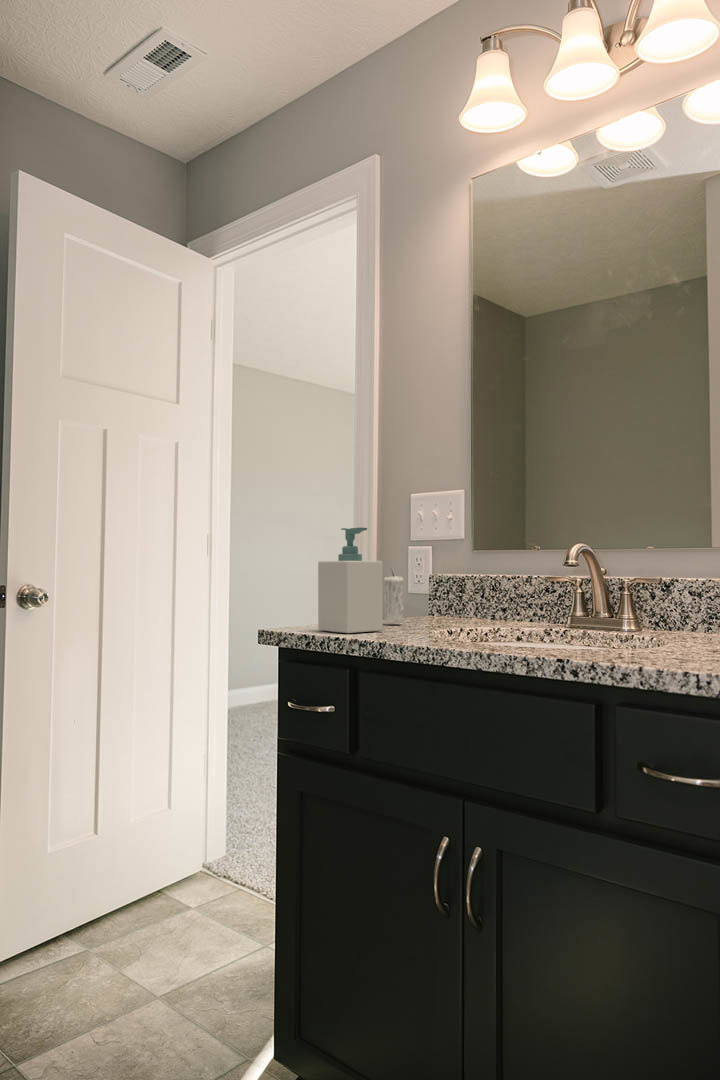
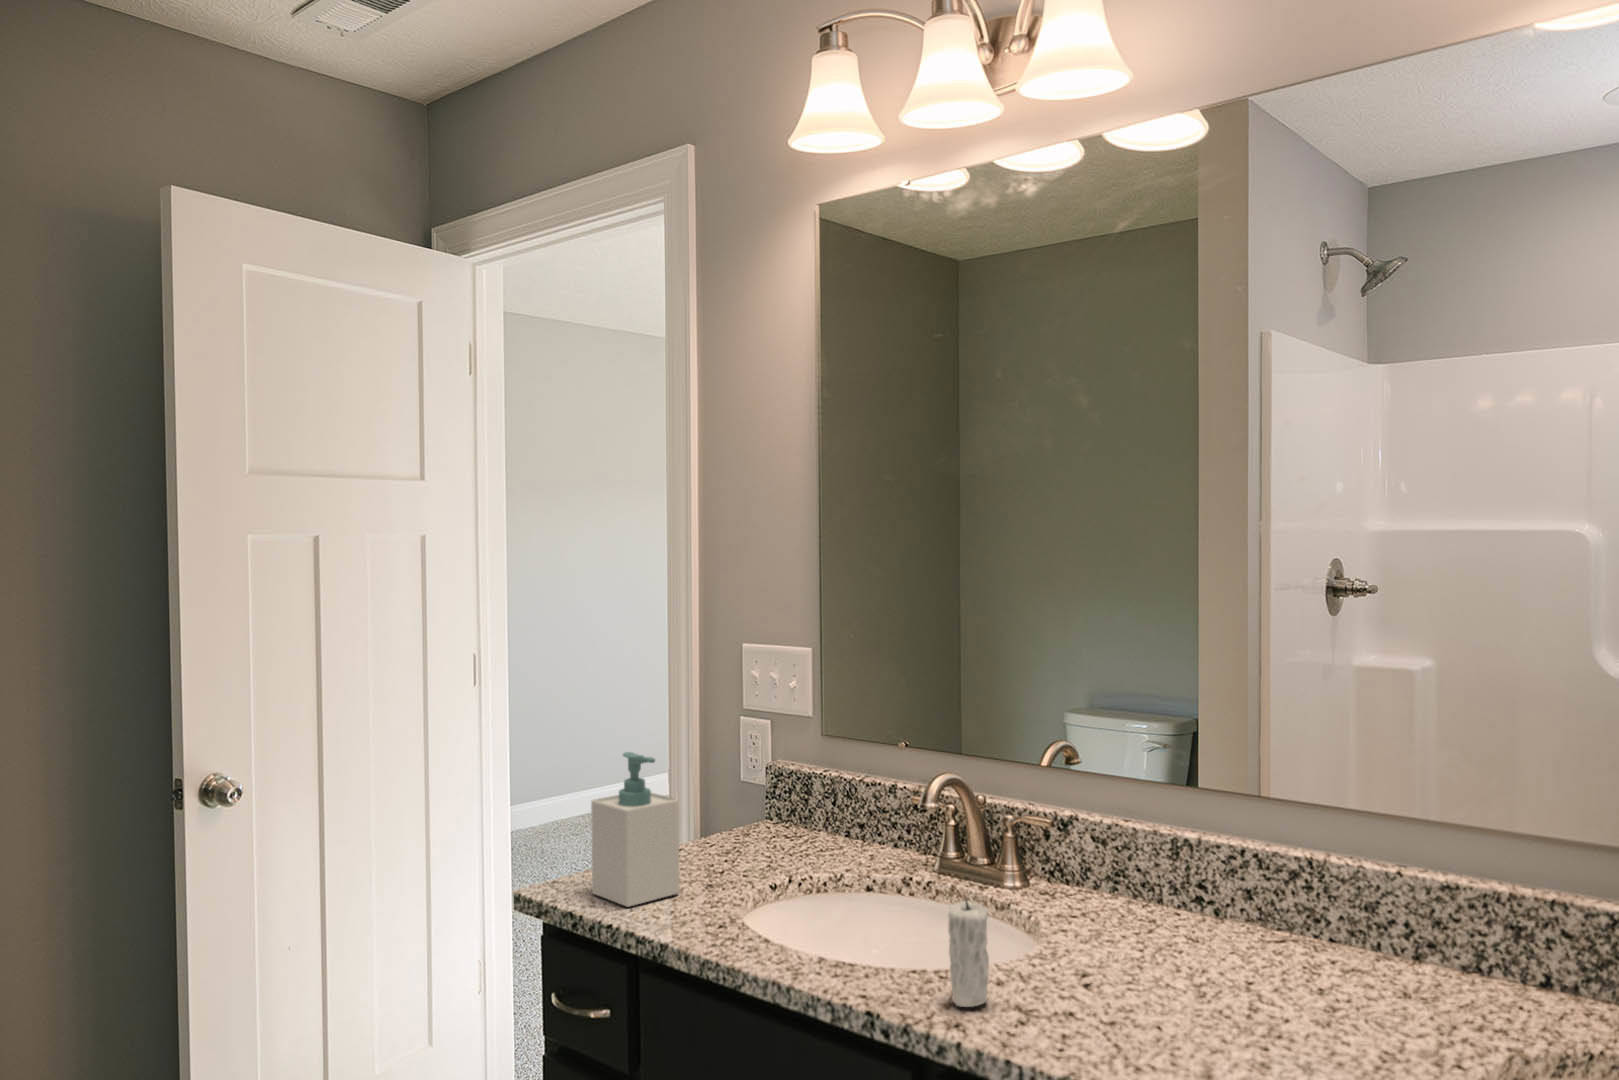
candle: present [384,572,404,624] -> present [948,892,989,1007]

